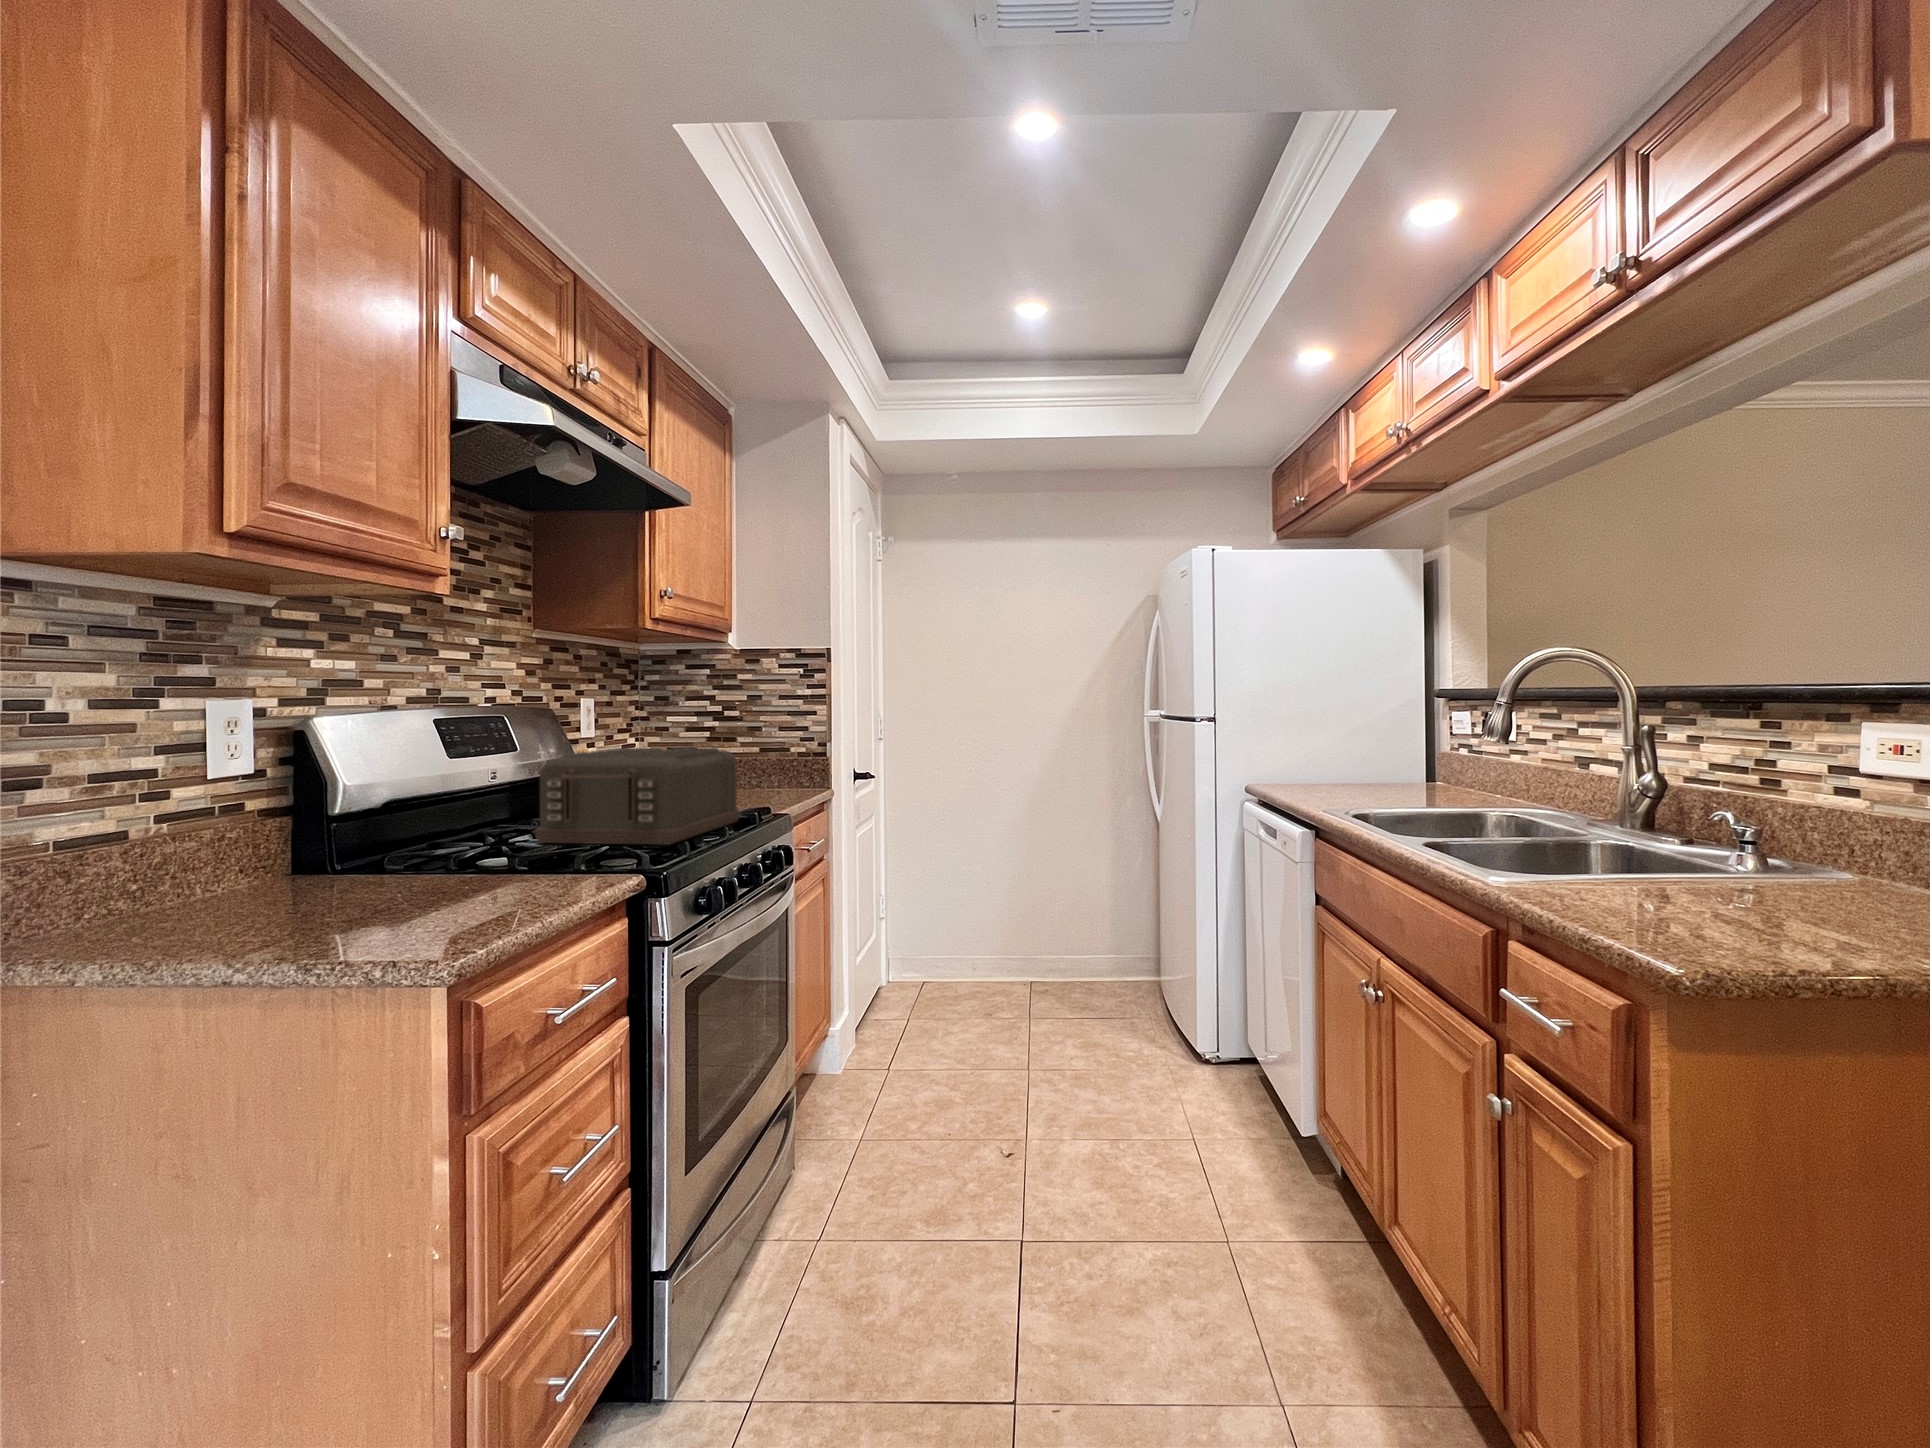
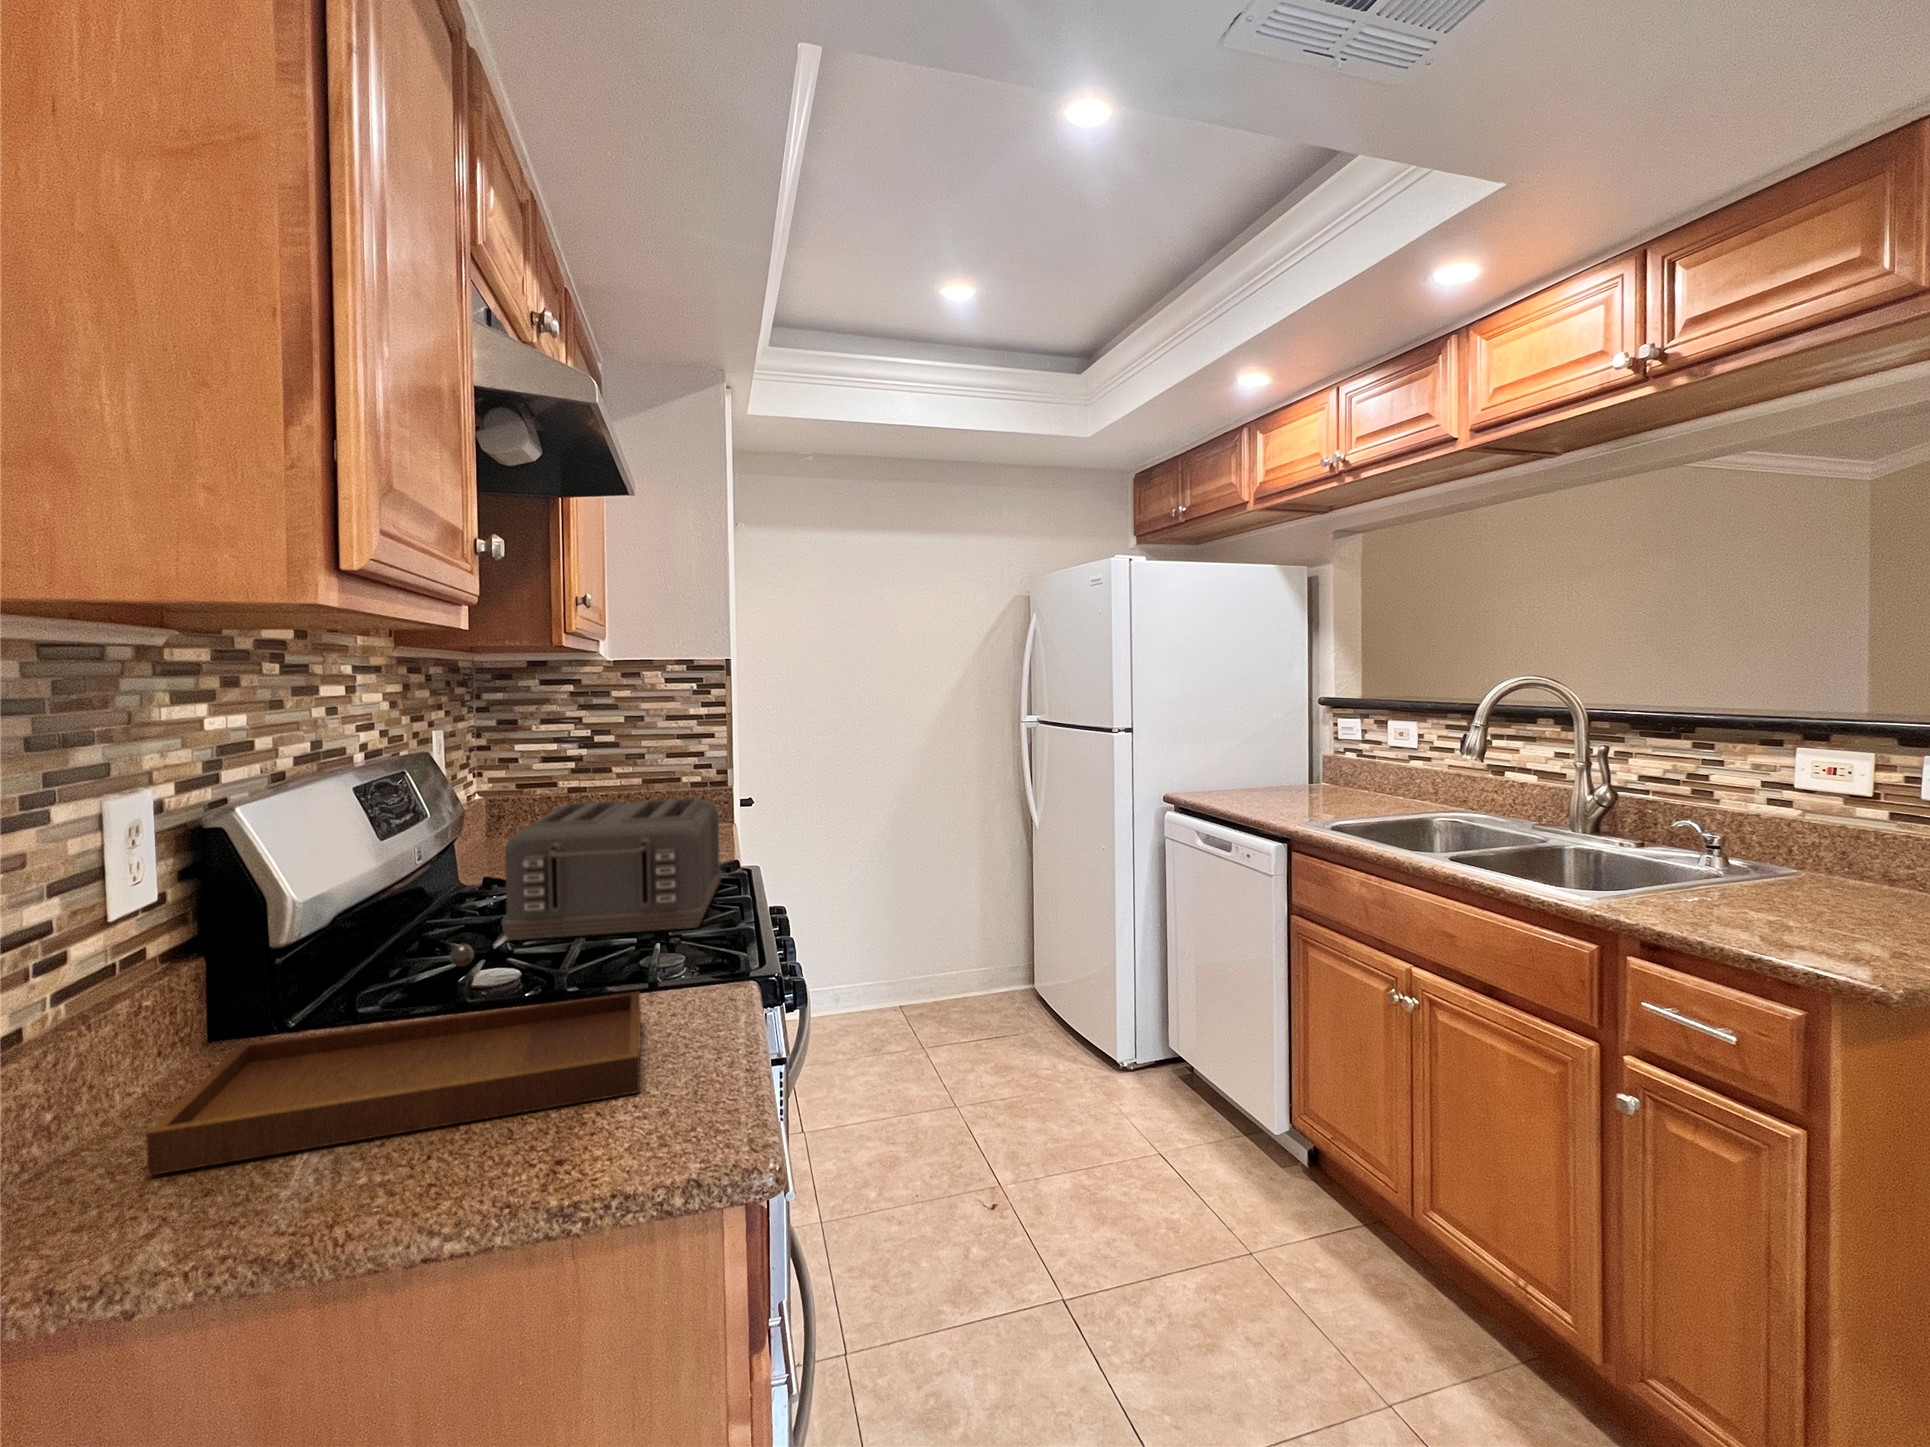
tray: none [143,812,532,933] -> present [146,944,641,1175]

